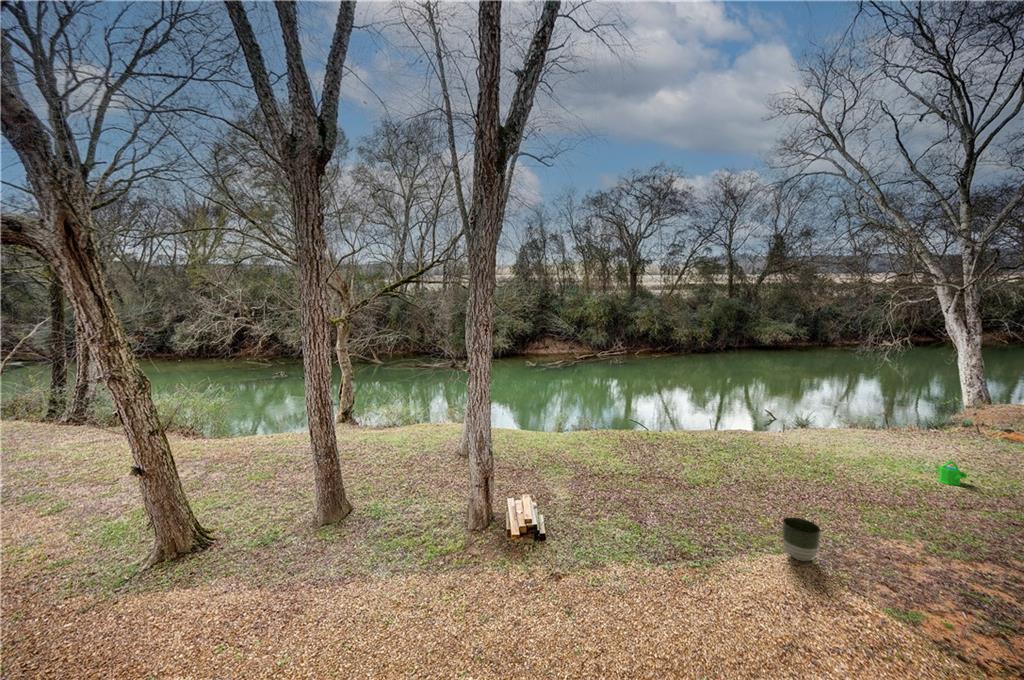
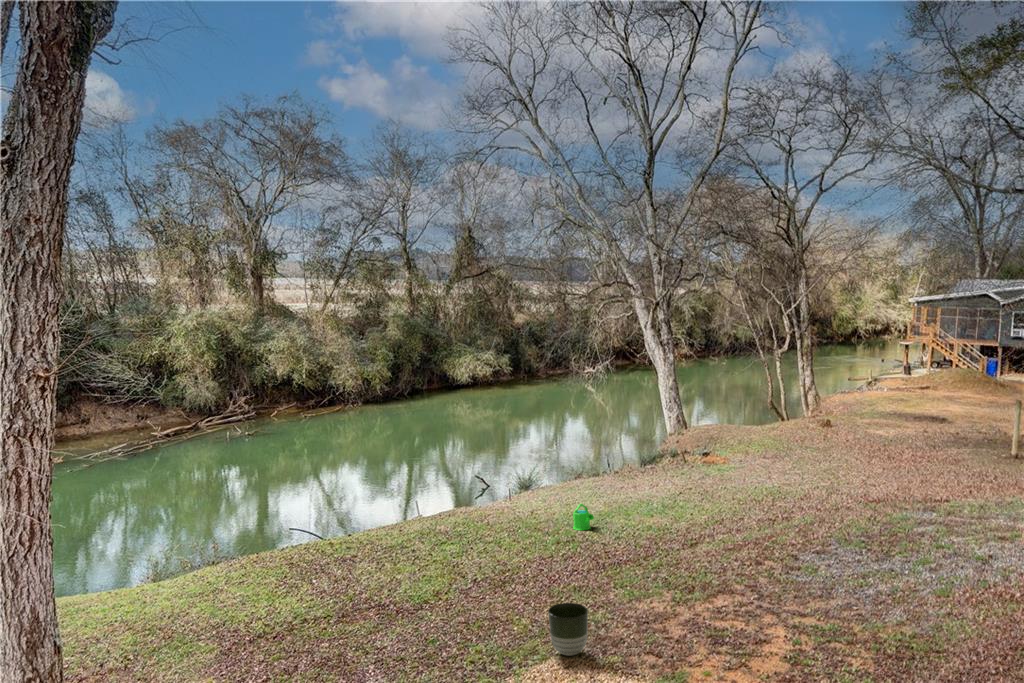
watering can: present [938,461,967,485] -> present [573,504,594,530]

